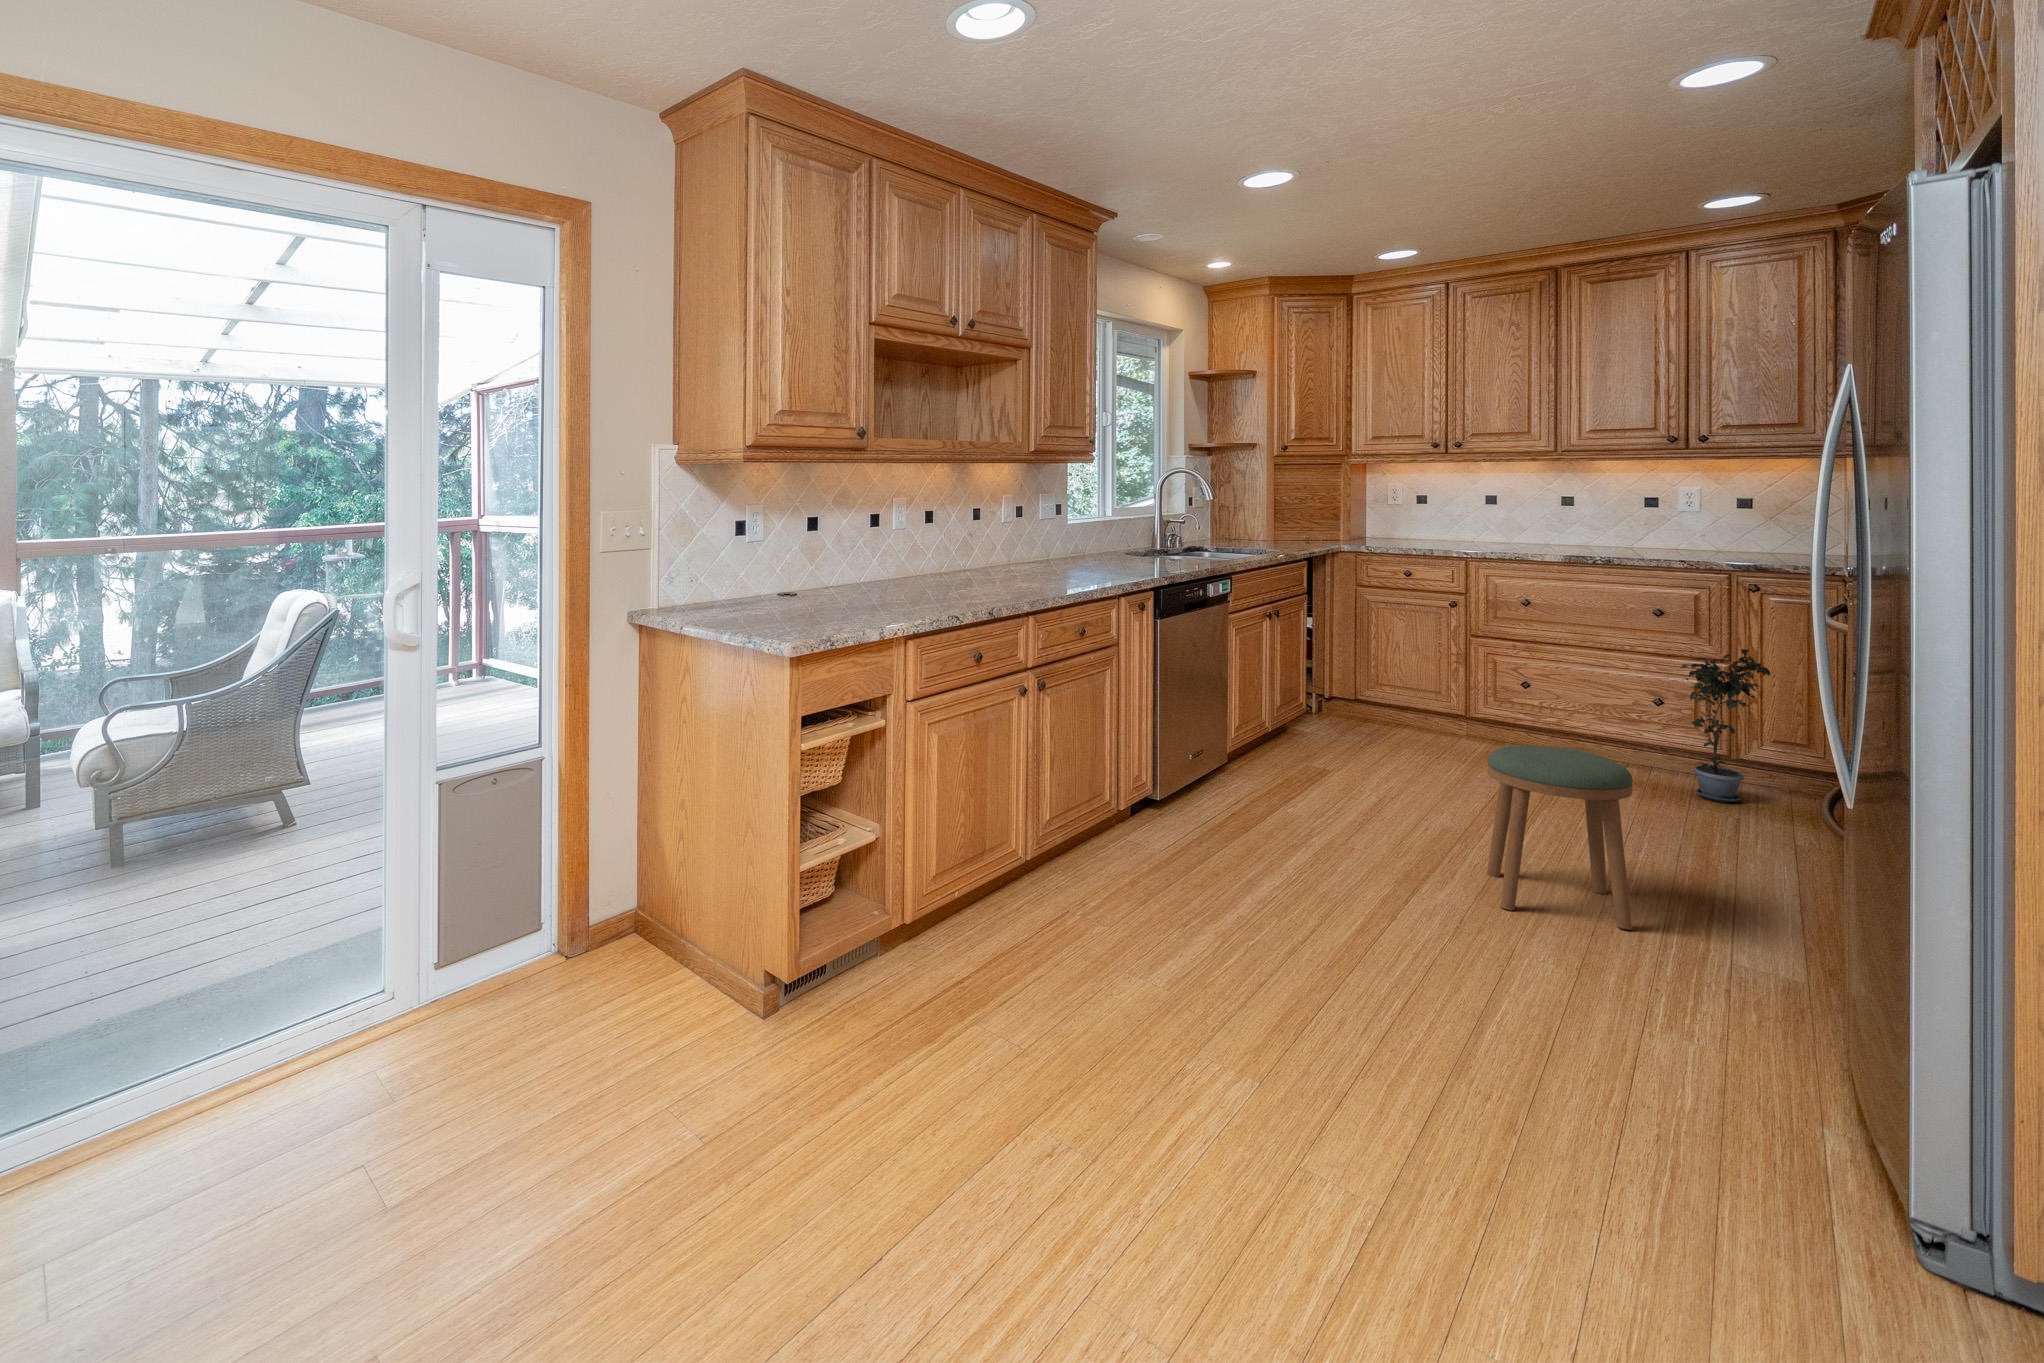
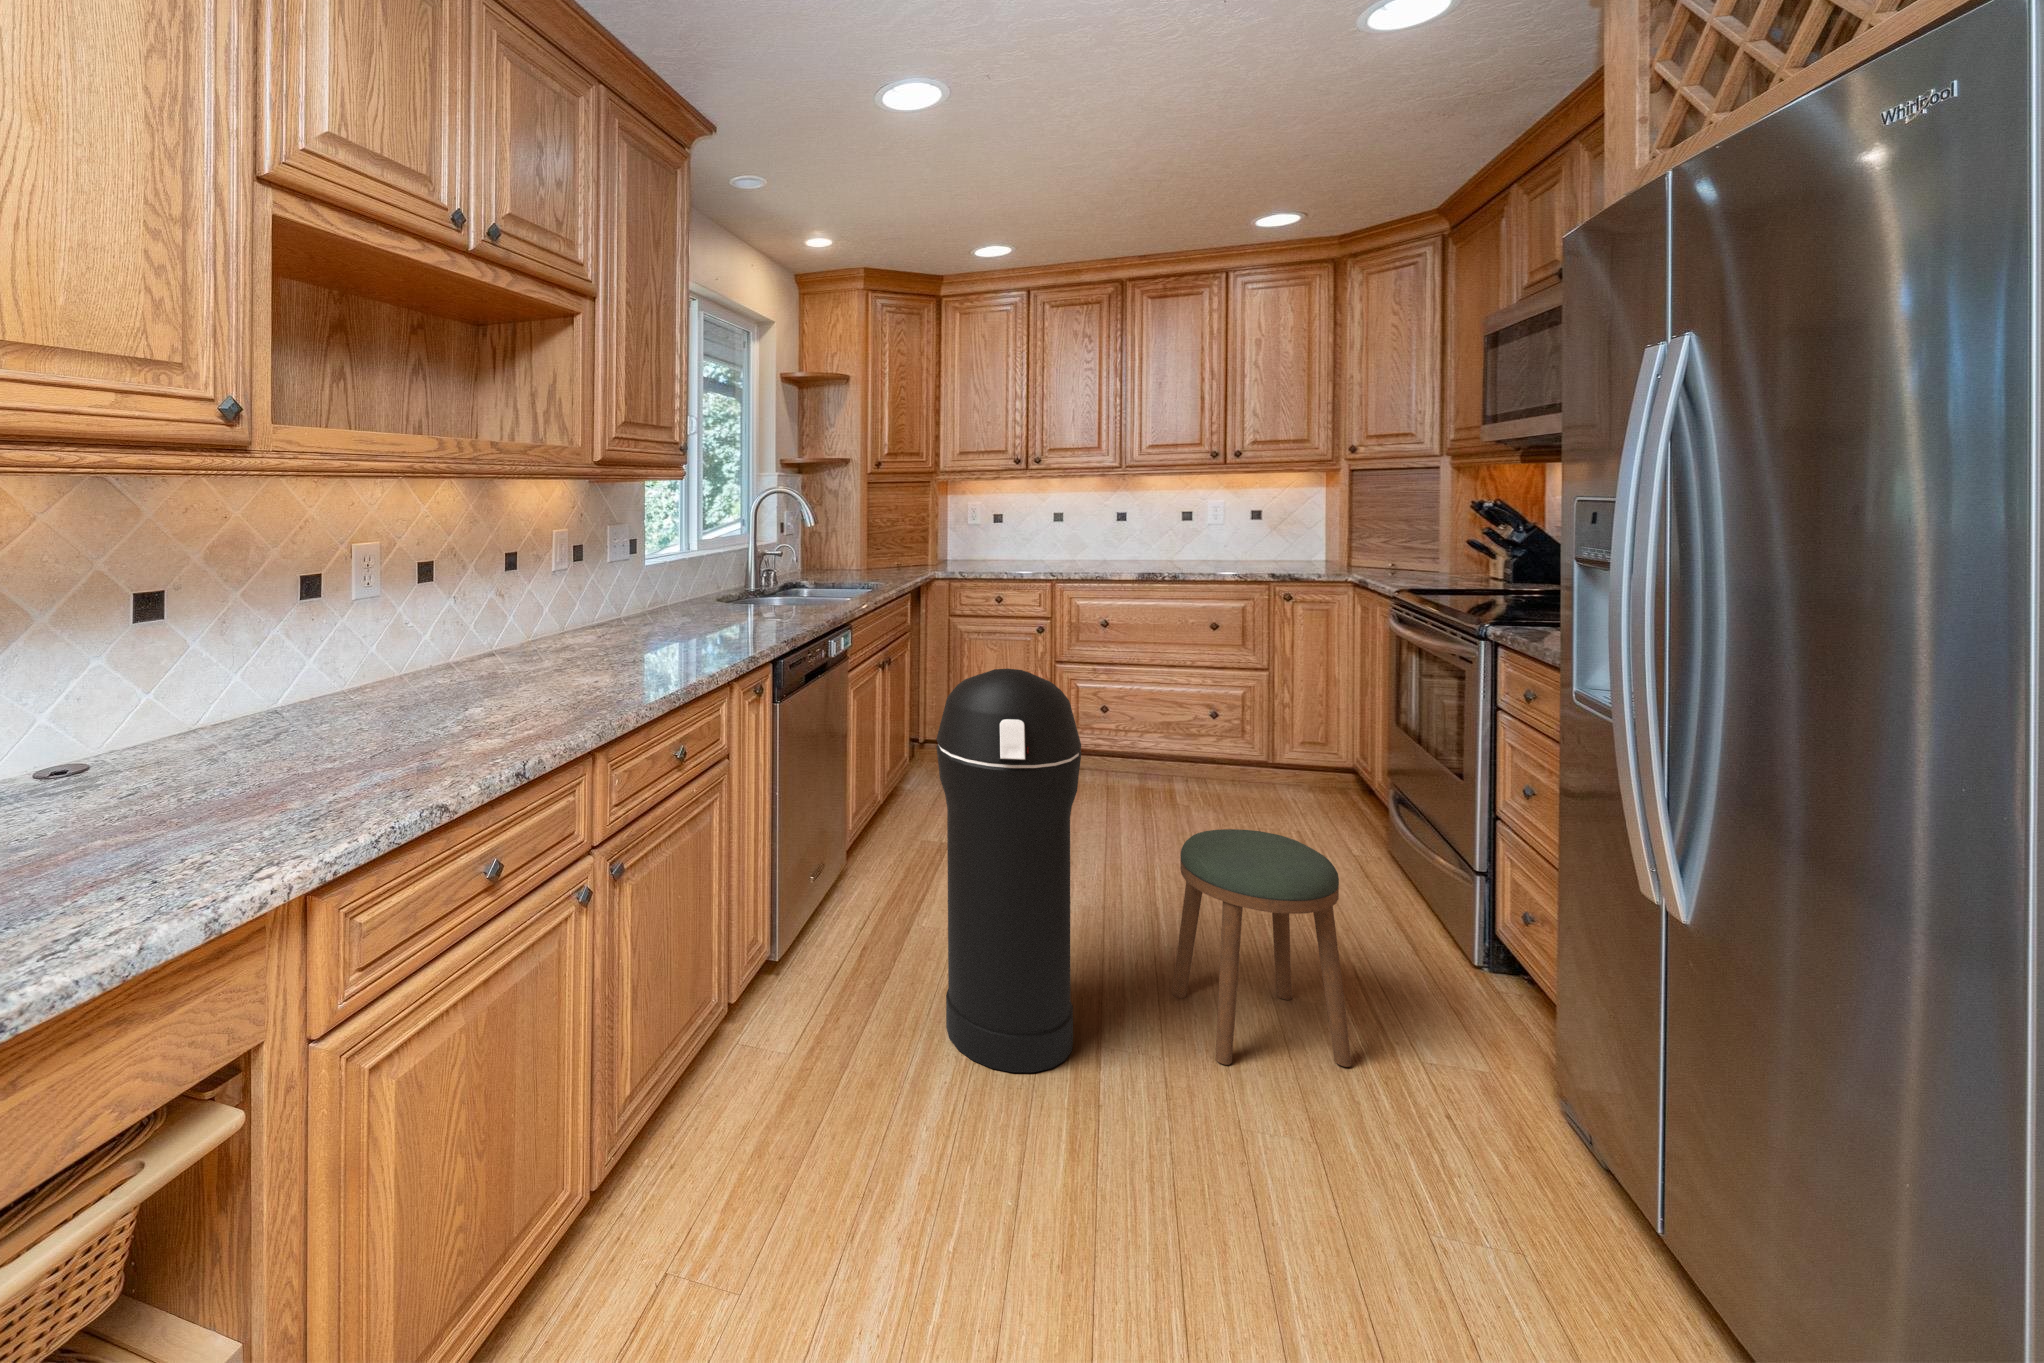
trash can: none [1271,598,1389,886] -> present [936,668,1081,1073]
potted plant: present [1681,649,1770,802] -> none [1250,666,1325,819]

